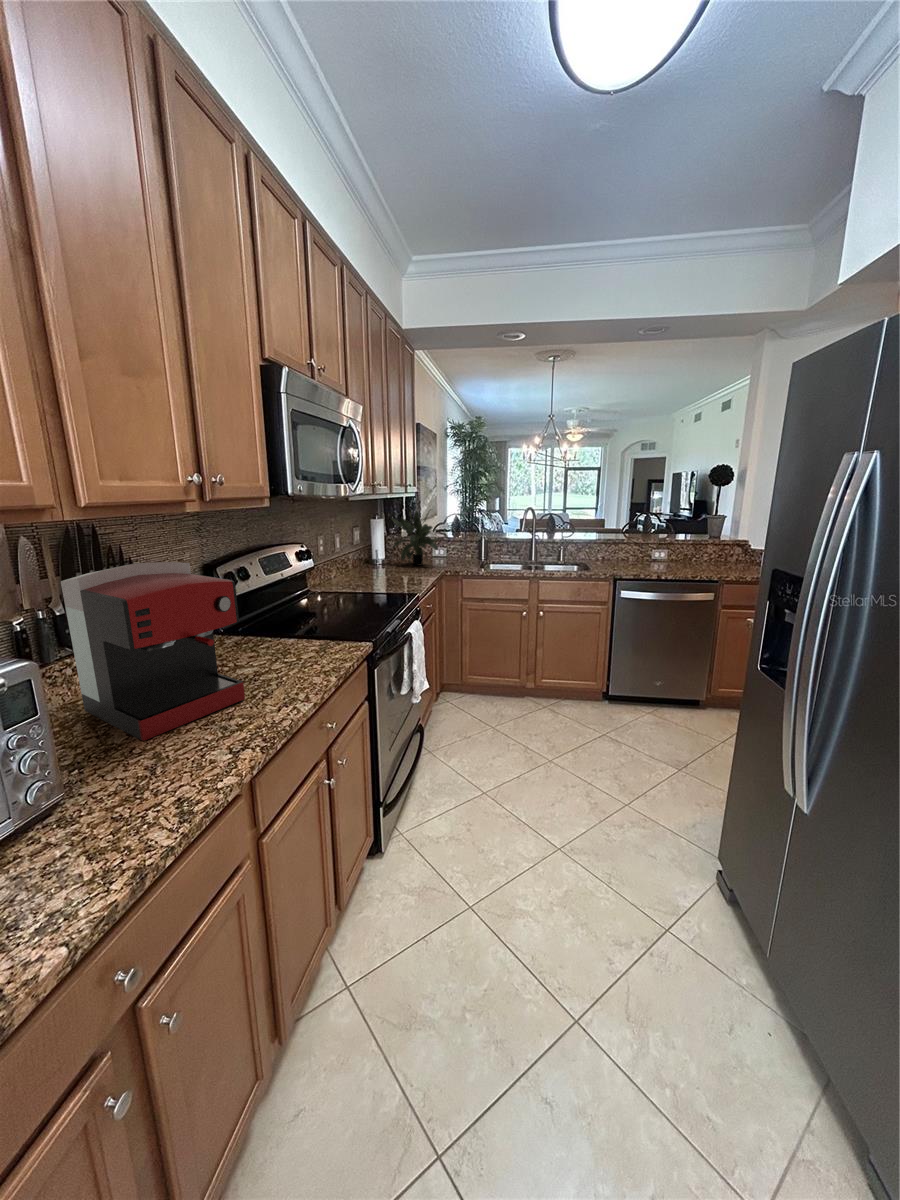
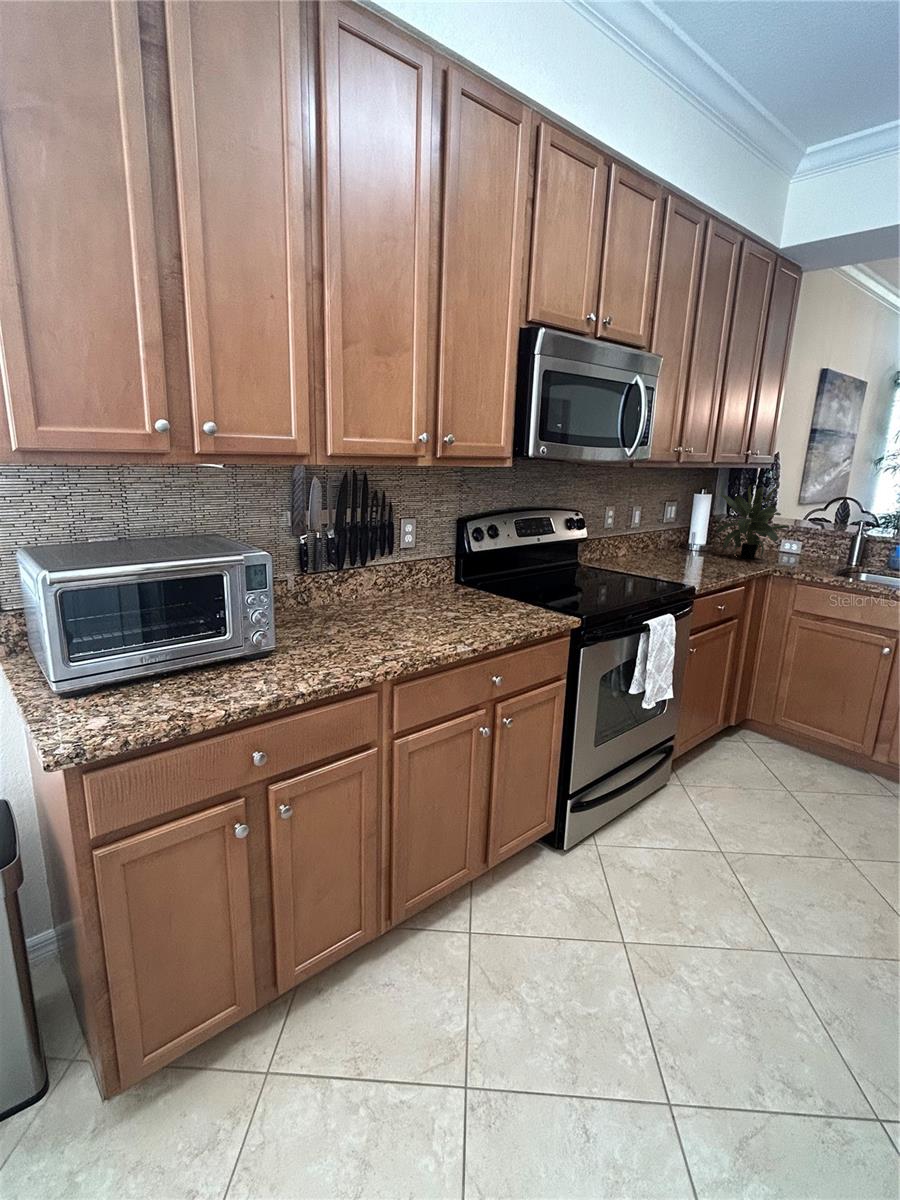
coffee maker: present [61,562,245,741] -> none [327,503,430,637]

